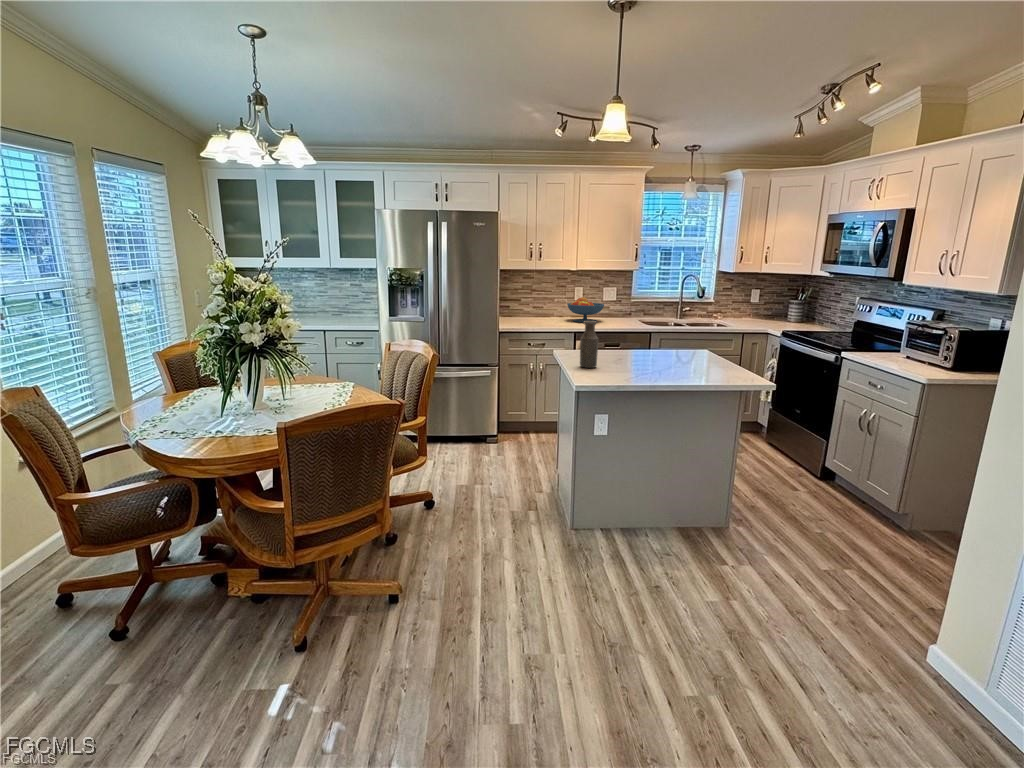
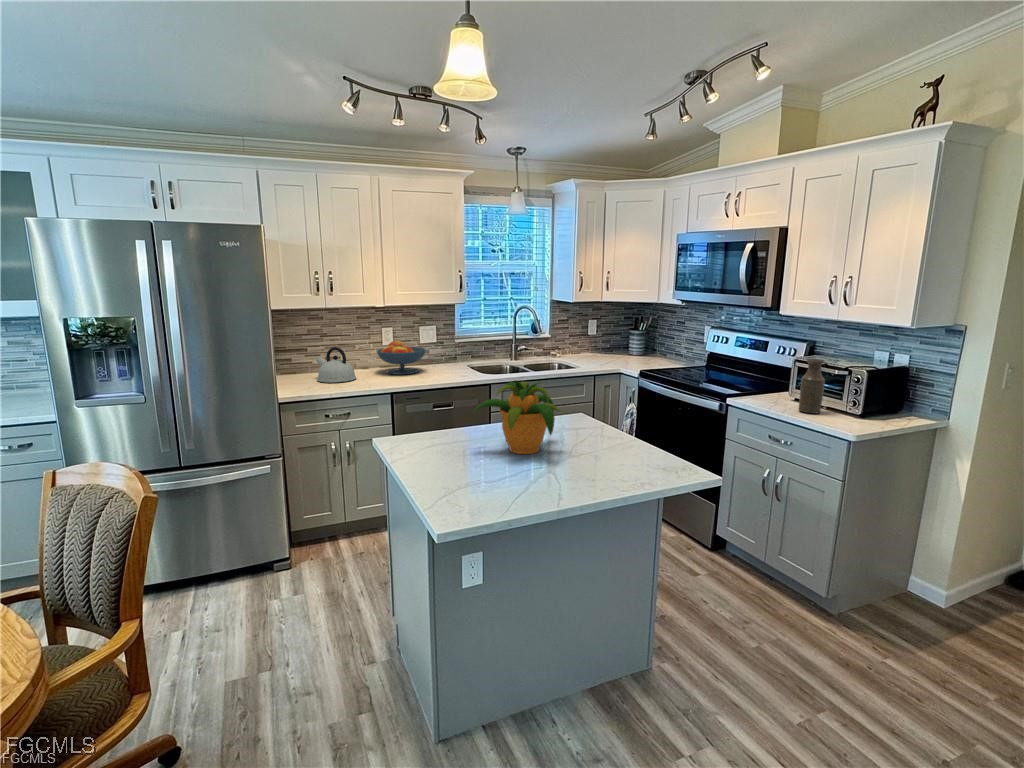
kettle: none [524,299,551,323] -> present [316,347,356,383]
potted plant: none [616,314,679,364] -> present [474,380,561,454]
bottle: present [580,321,598,368] -> present [799,359,825,414]

